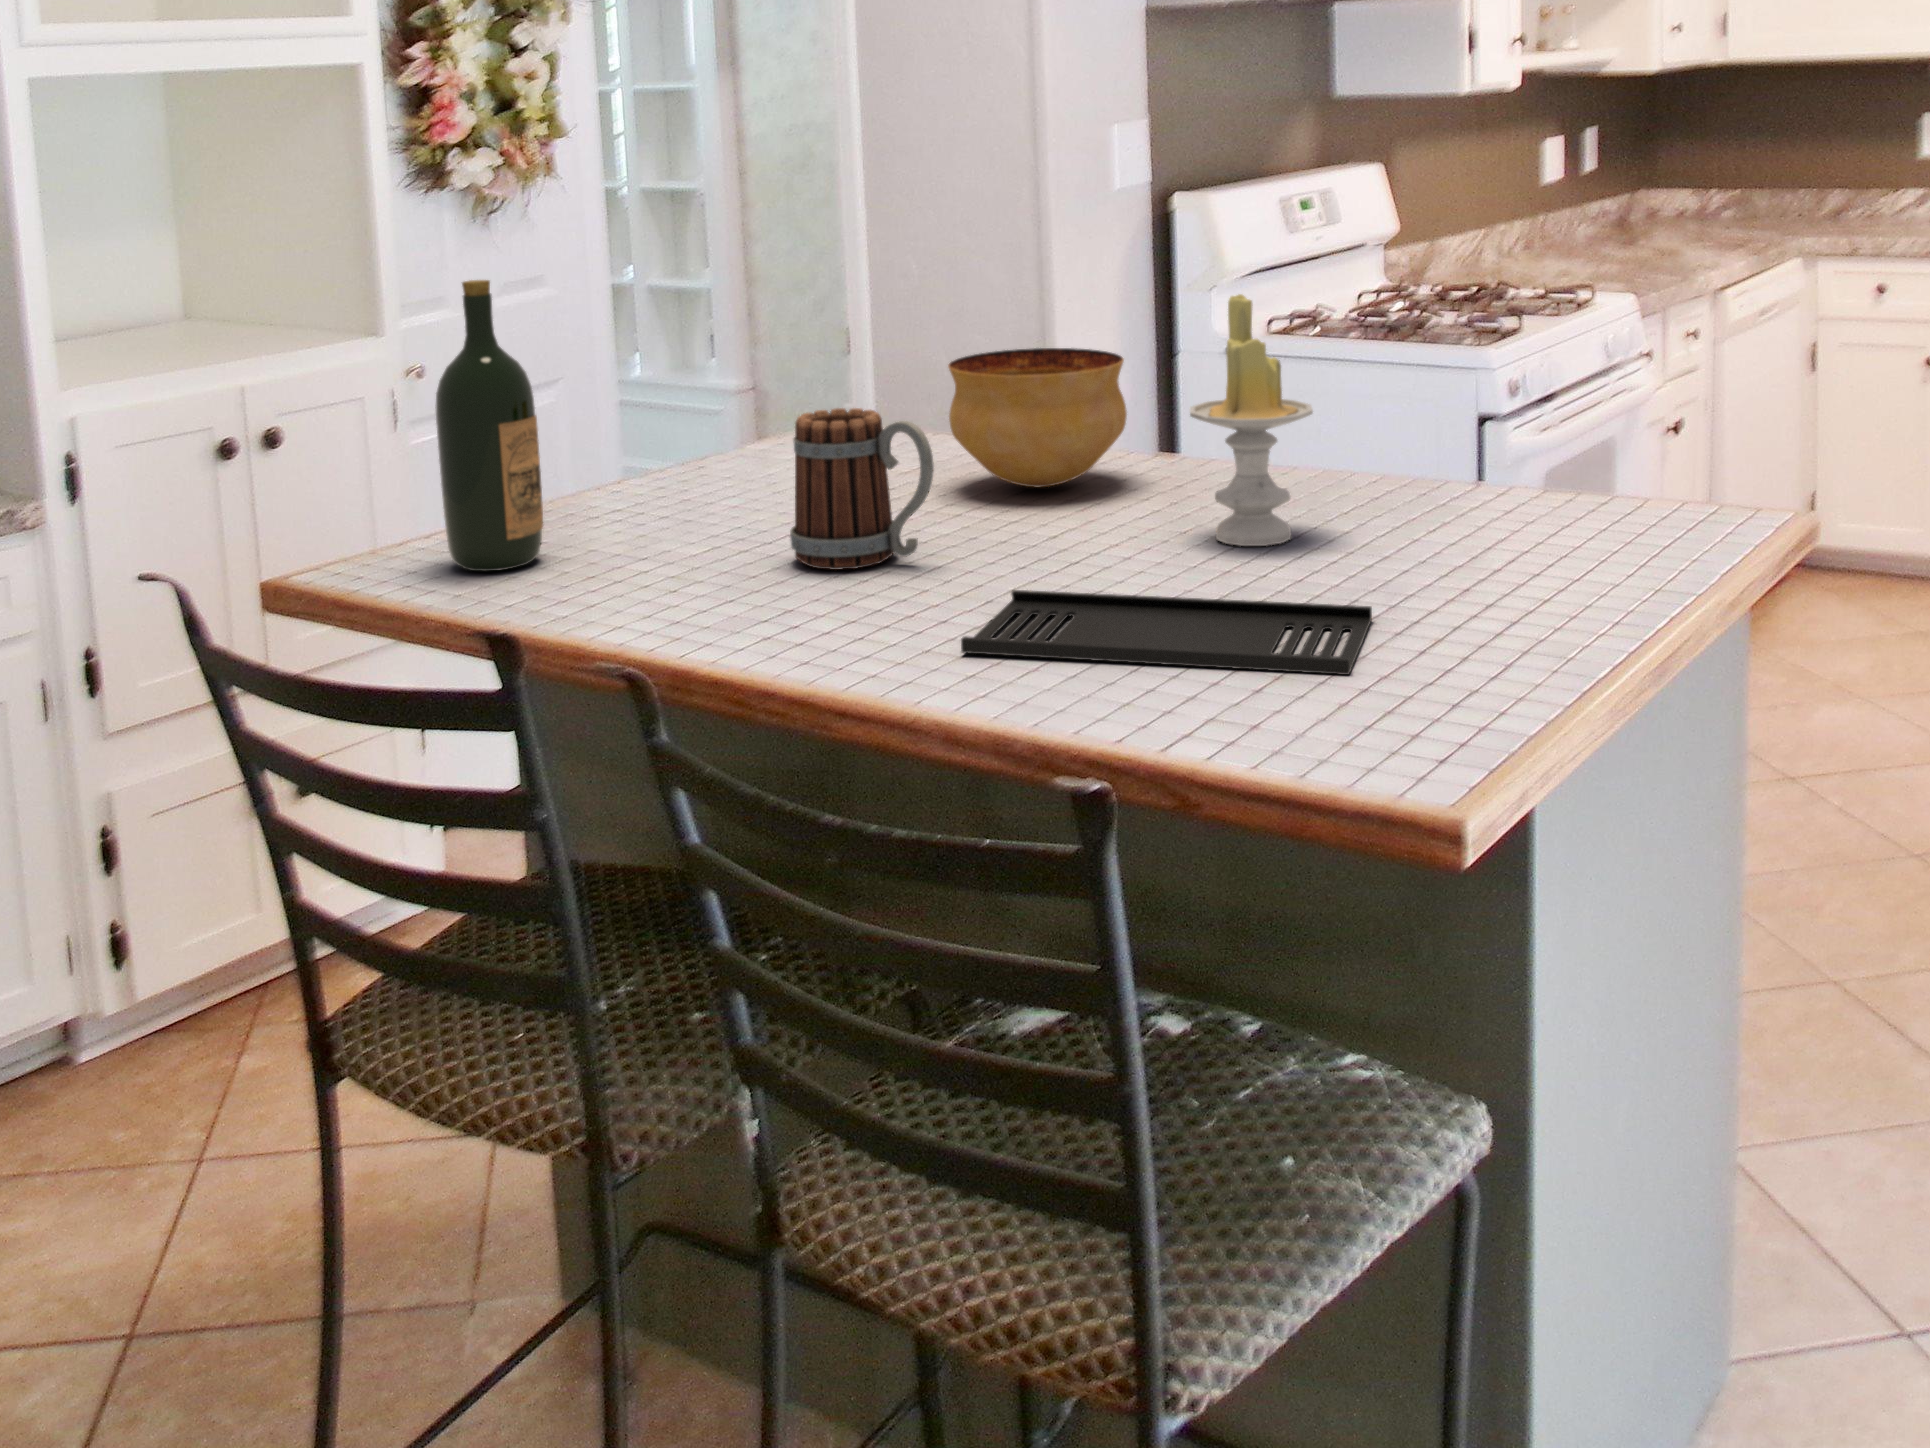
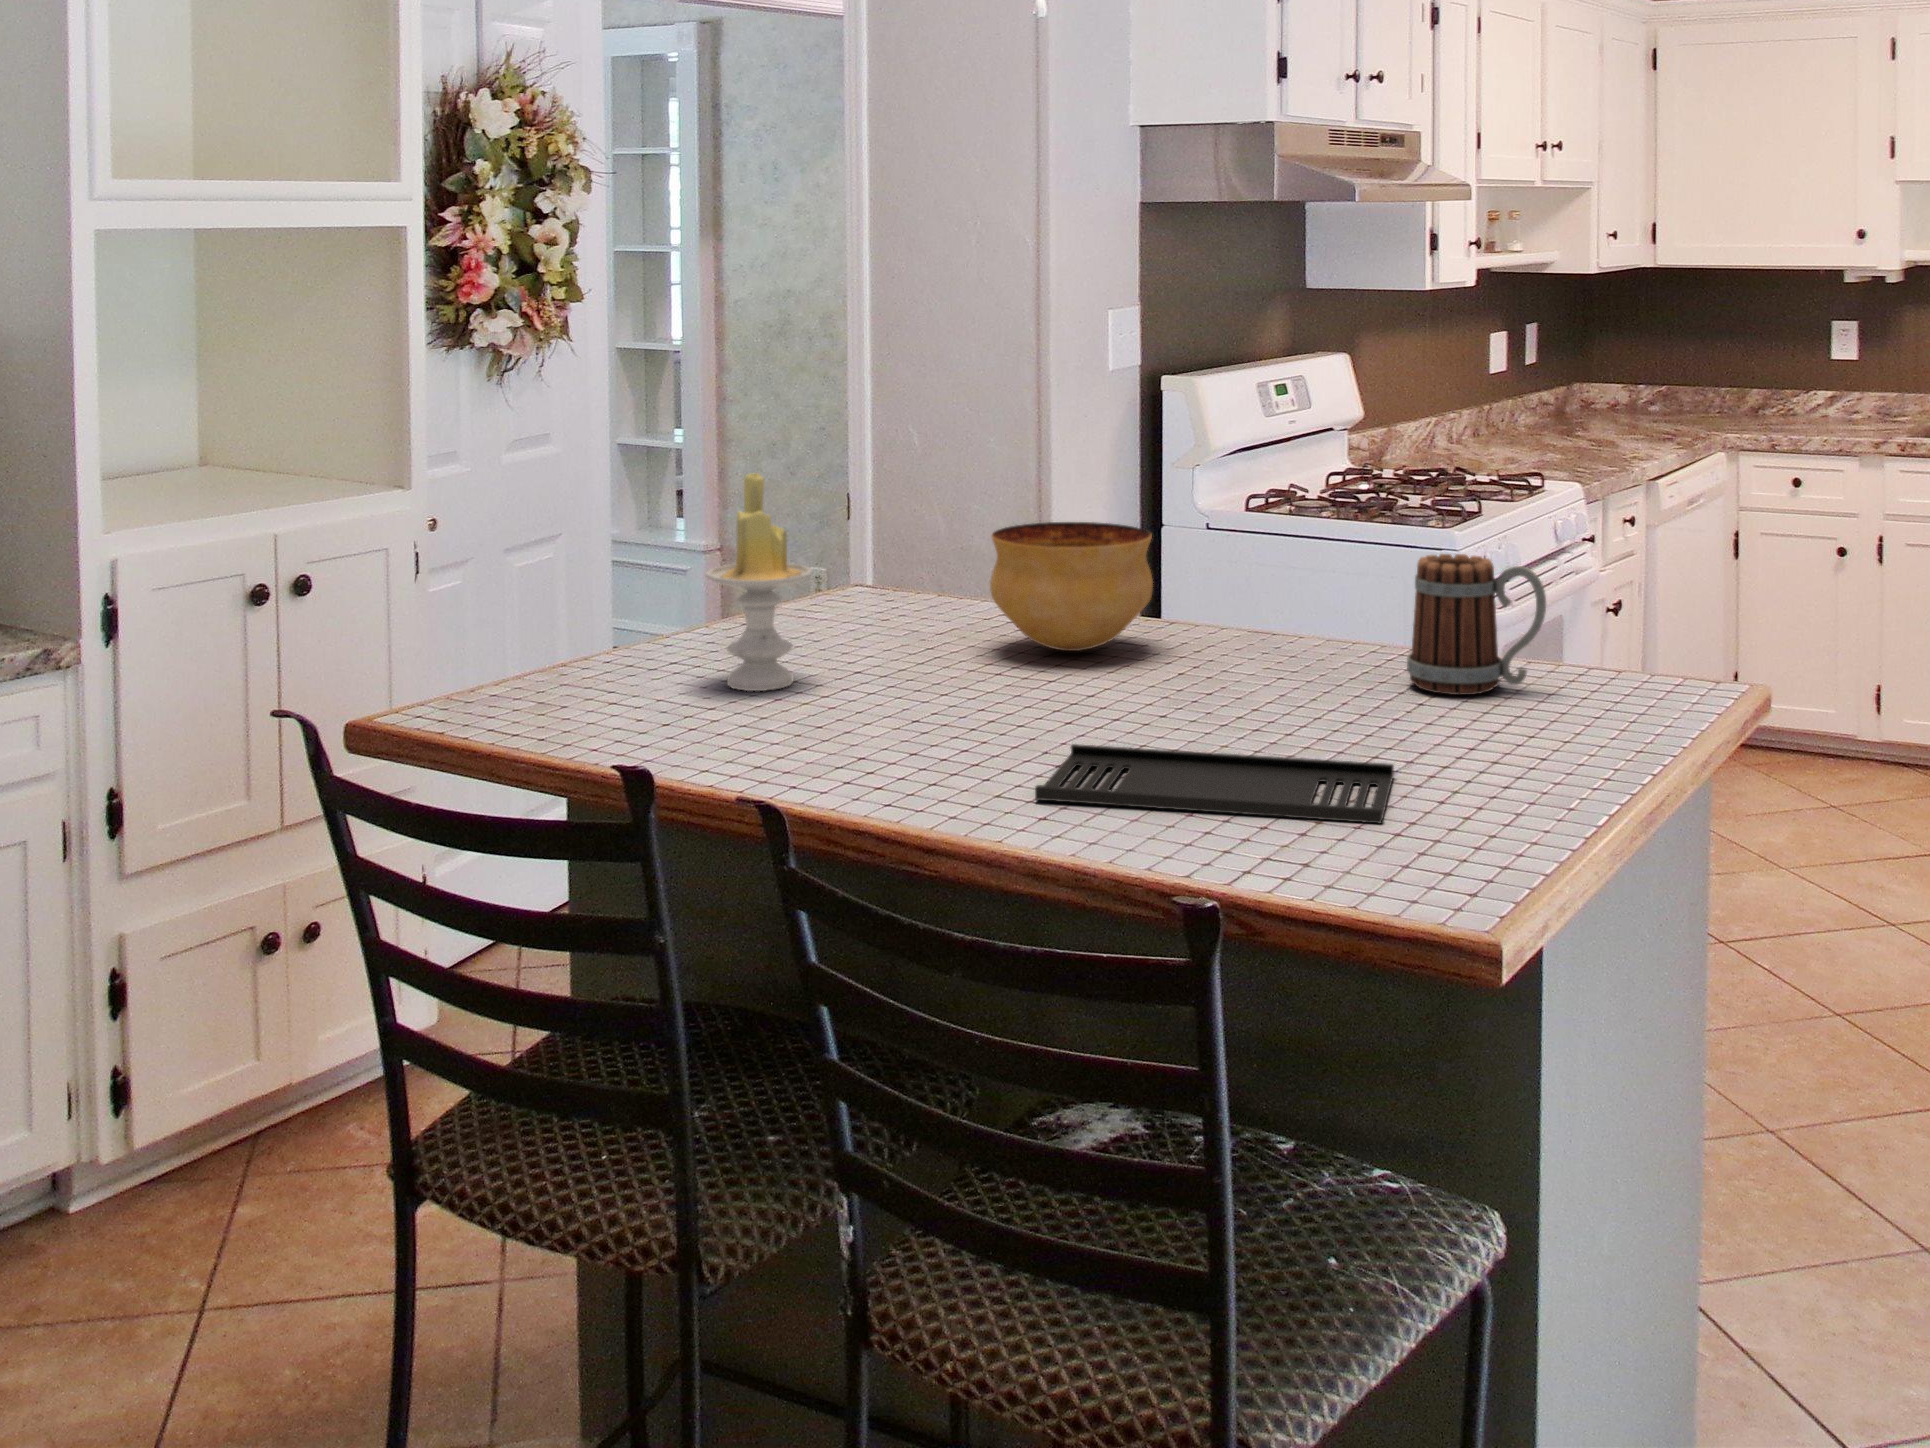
wine bottle: present [435,280,543,571] -> none [529,446,622,719]
candle: present [1190,294,1313,546] -> present [705,473,813,691]
mug: present [790,408,934,570] -> present [1407,554,1546,695]

